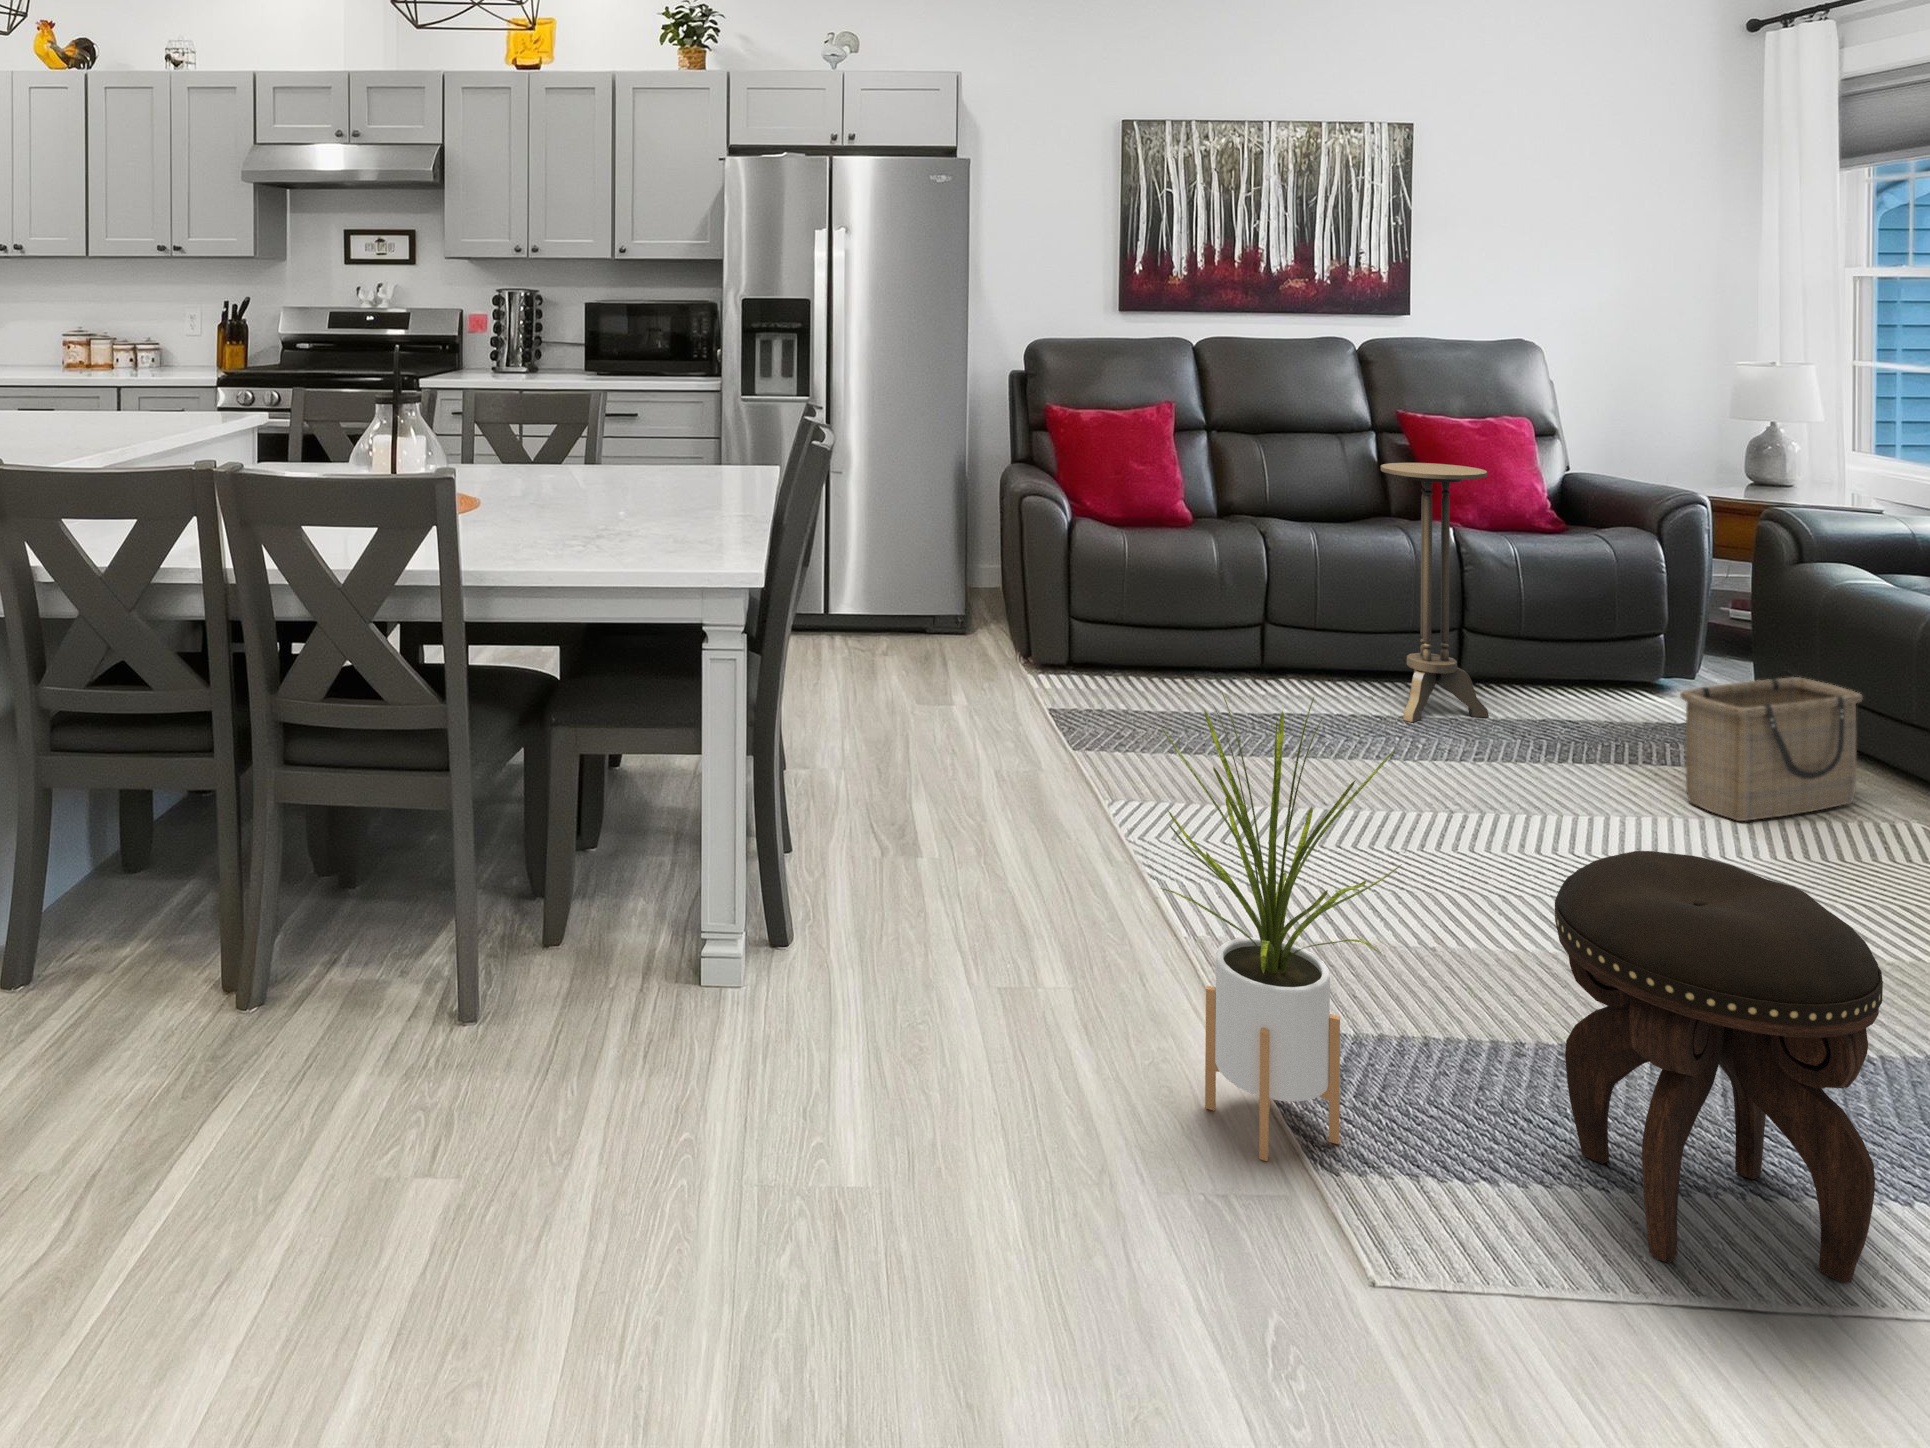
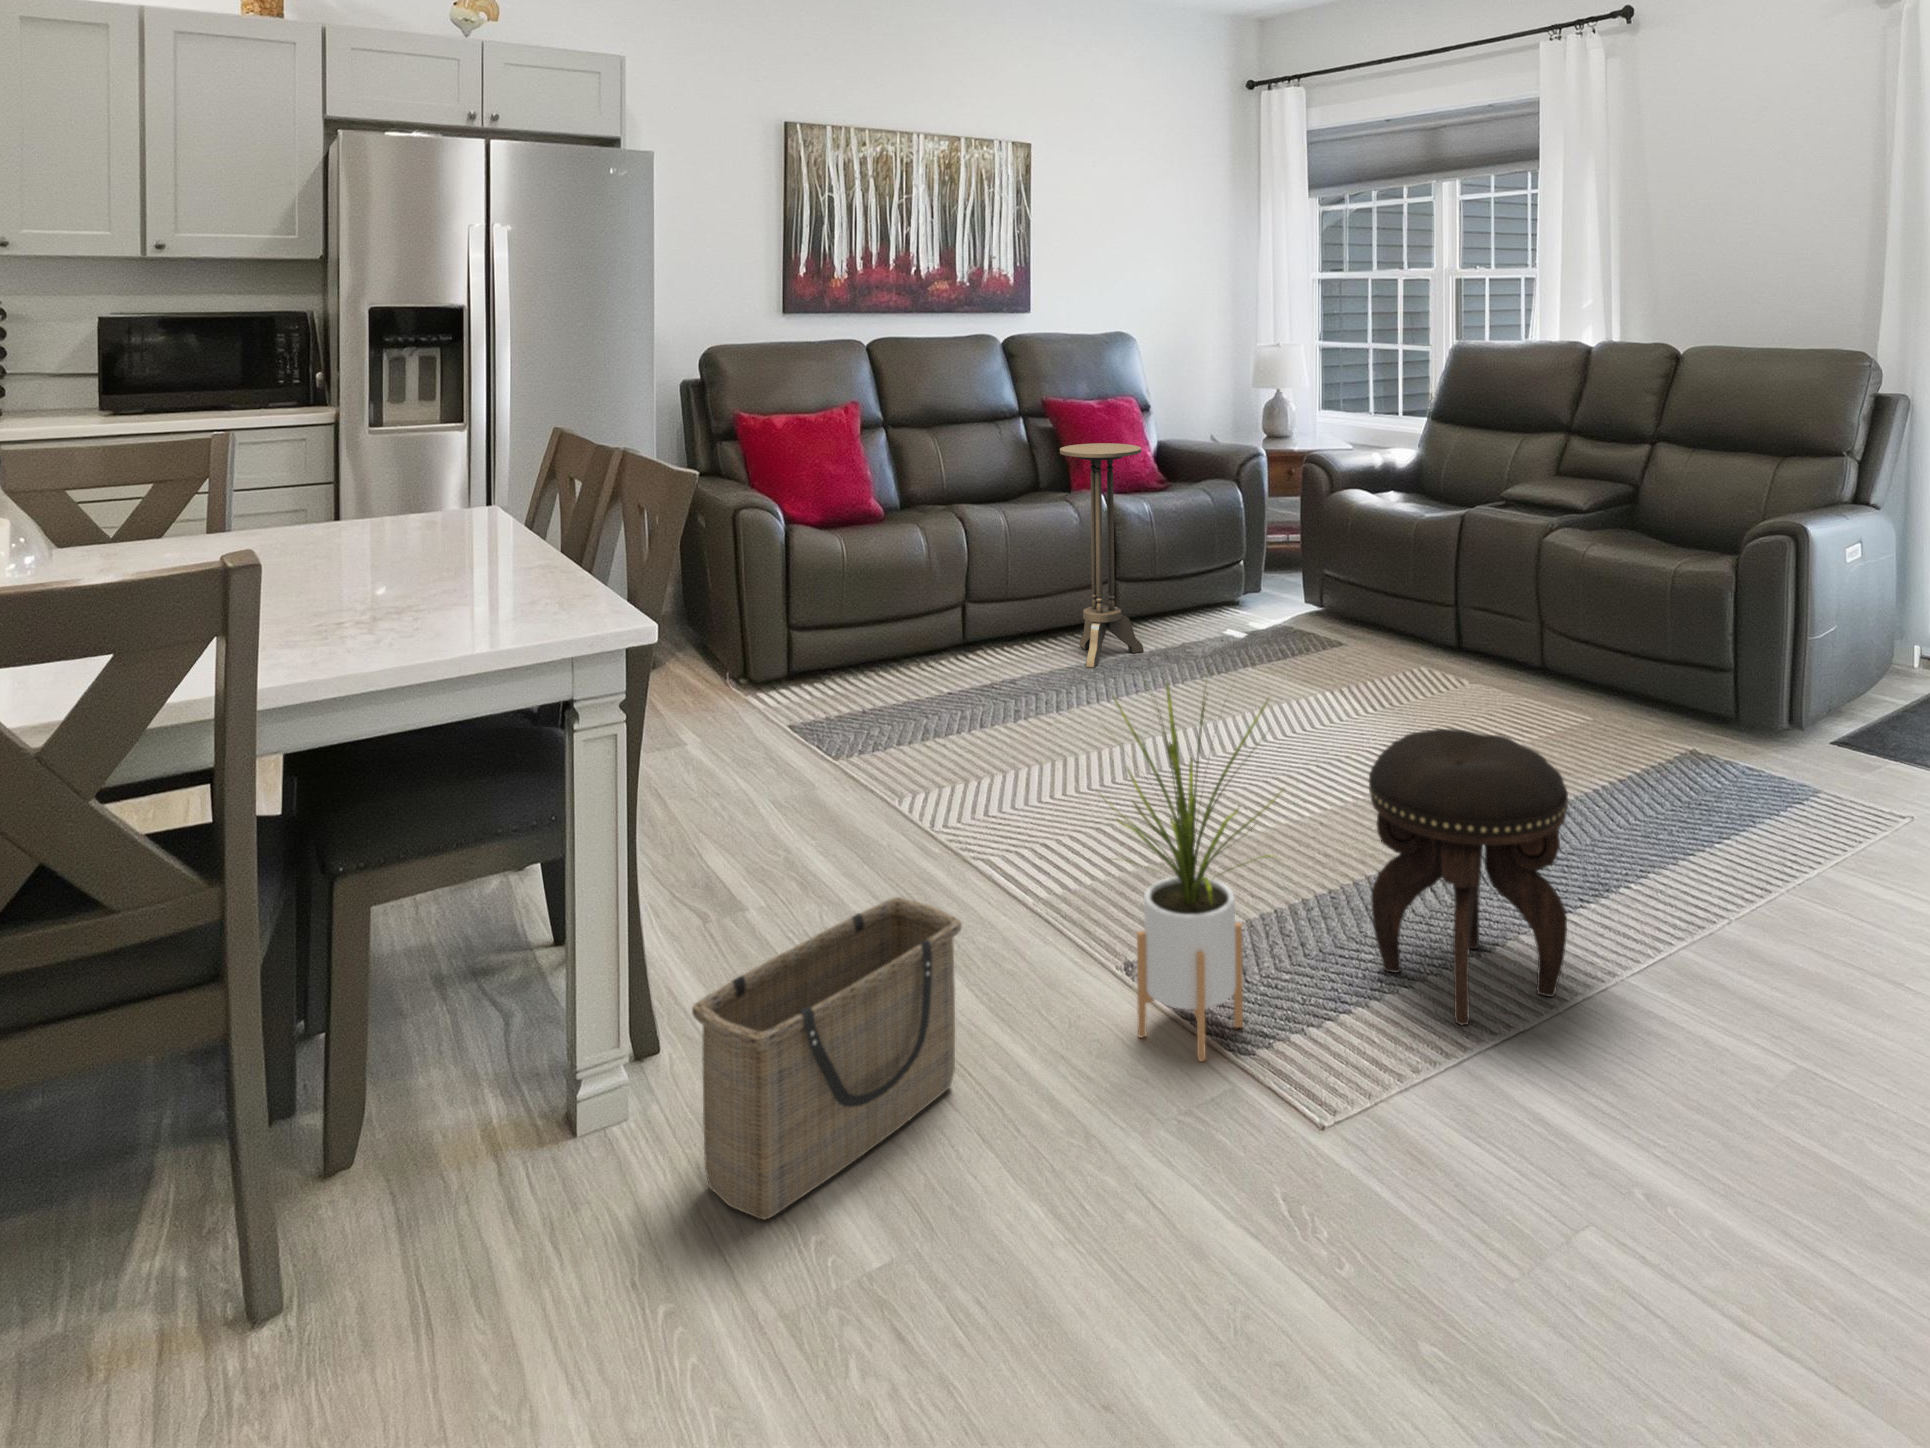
basket: present [1680,677,1862,821] -> present [692,897,962,1219]

